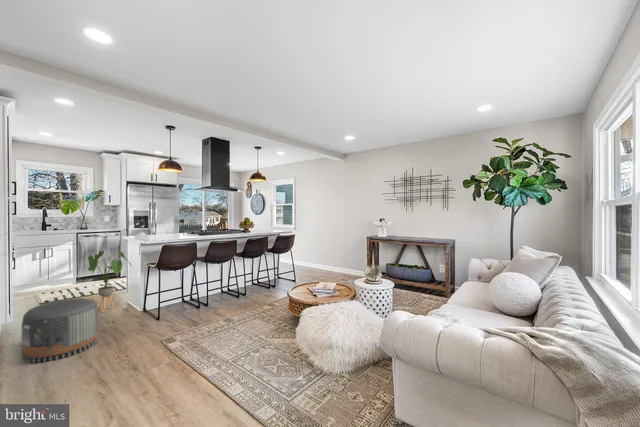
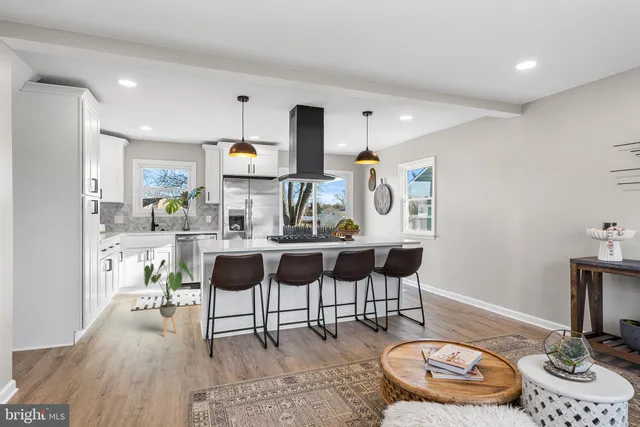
pouf: present [22,298,98,362] -> none [40,322,126,403]

